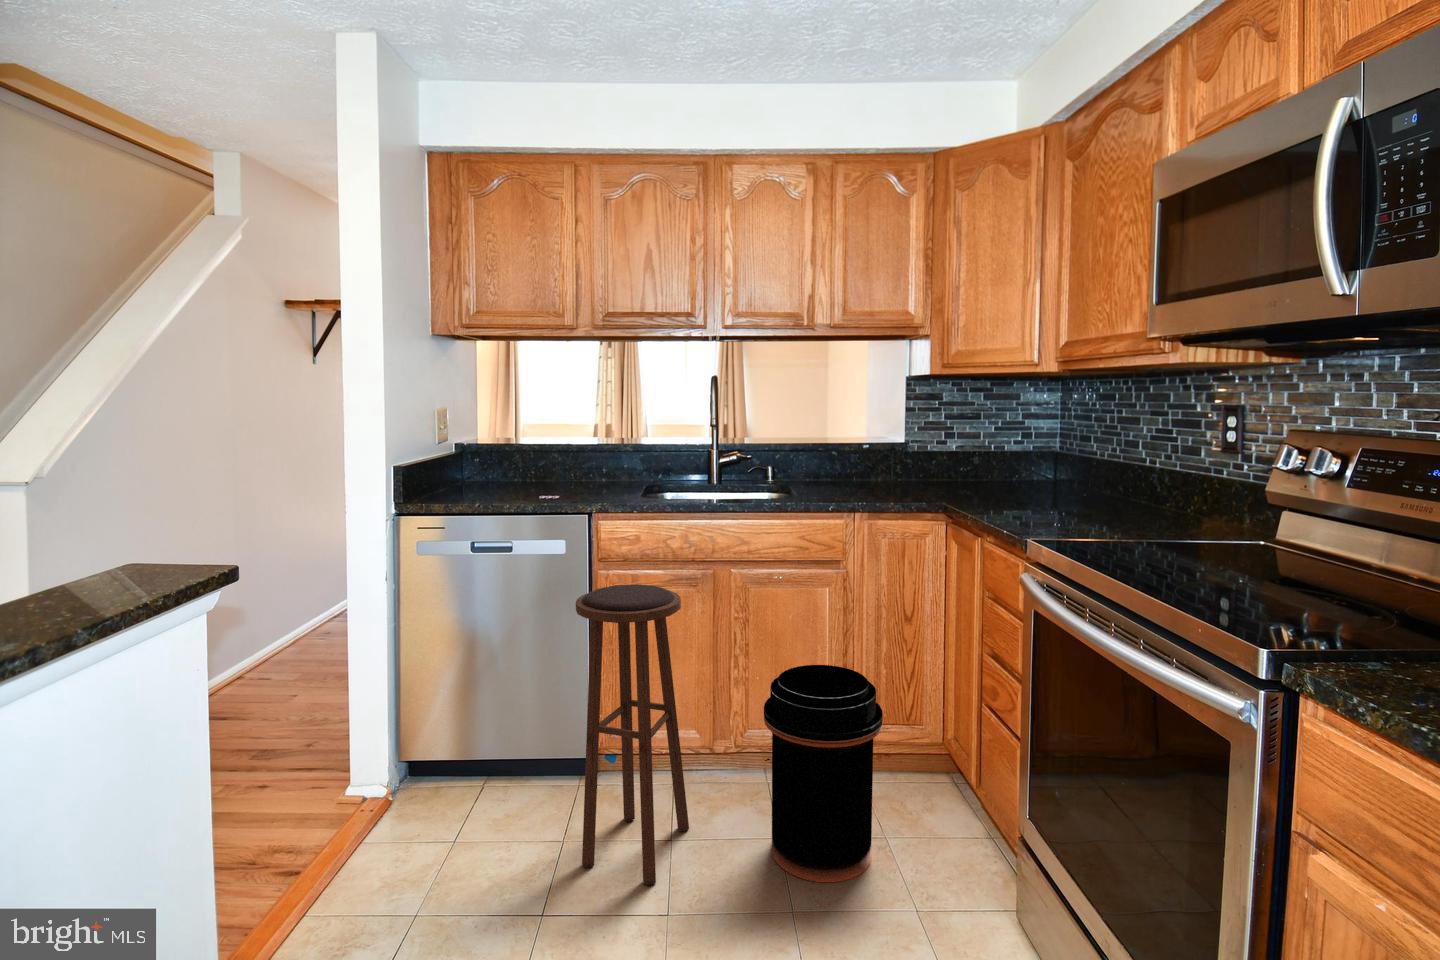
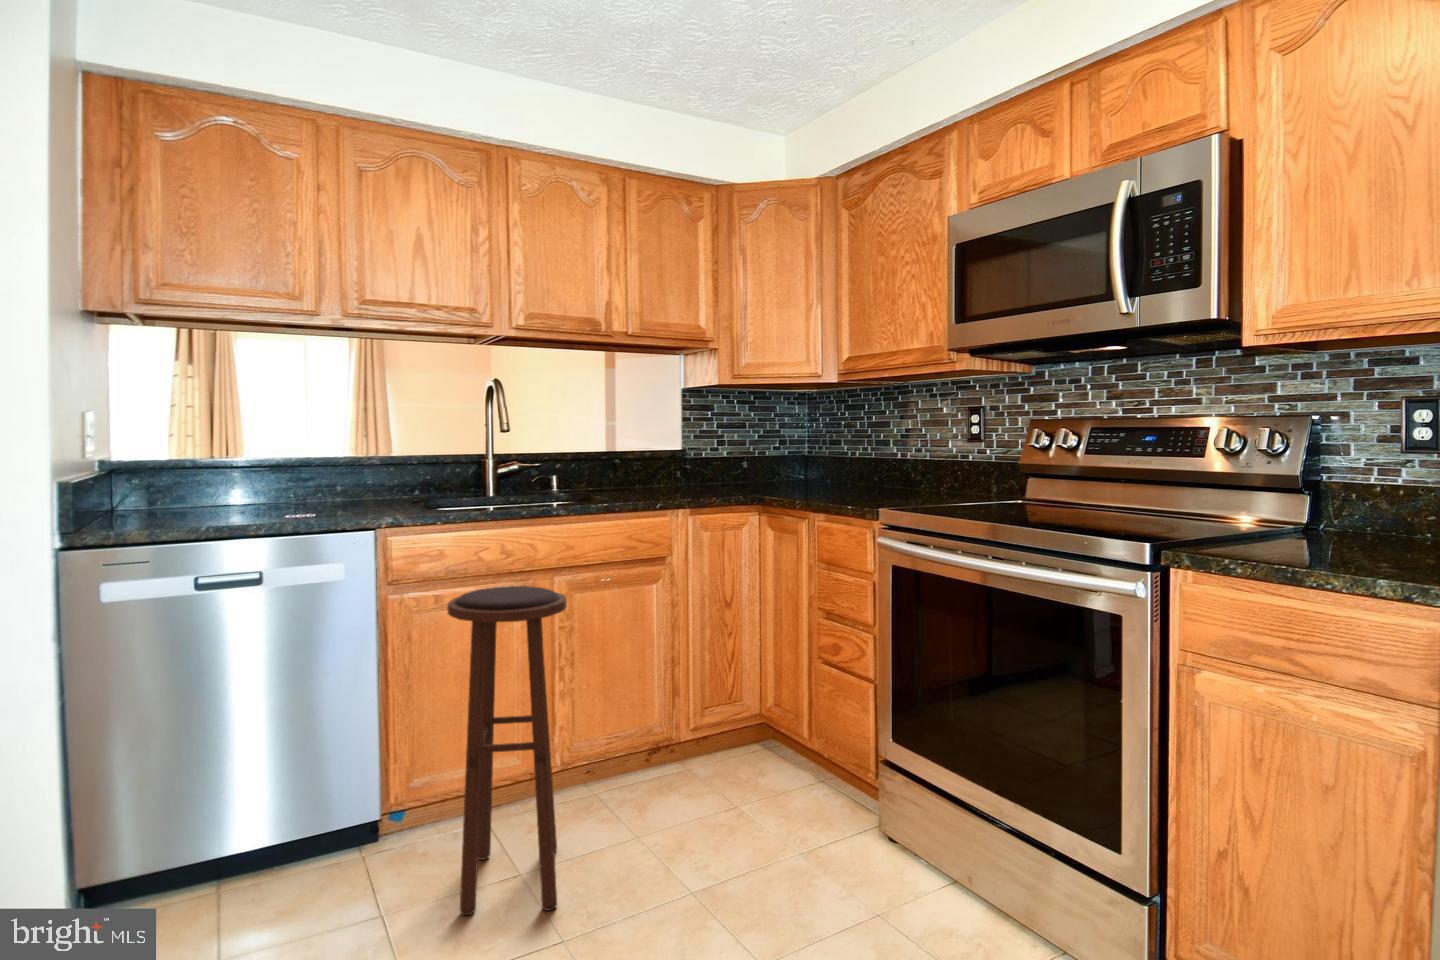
trash can: present [764,665,883,882] -> none [641,650,756,860]

